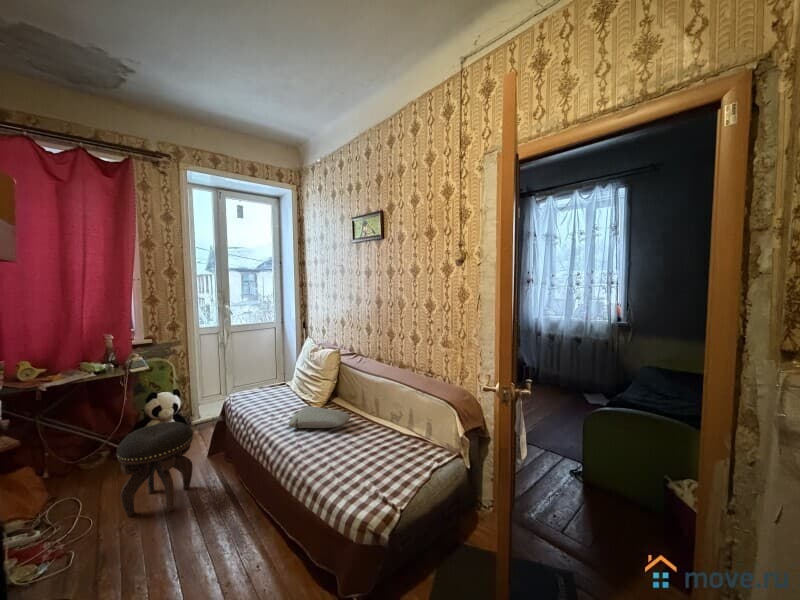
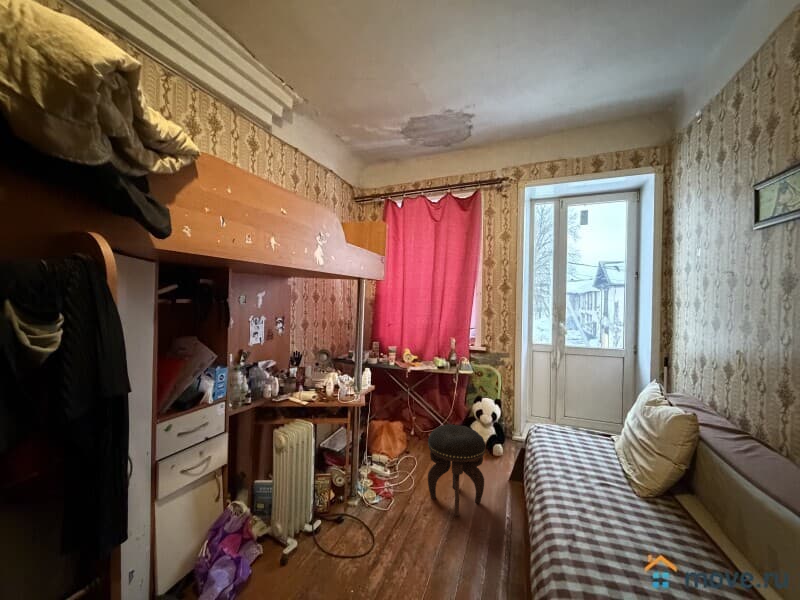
pillow: present [288,407,350,428] -> none [575,484,690,551]

